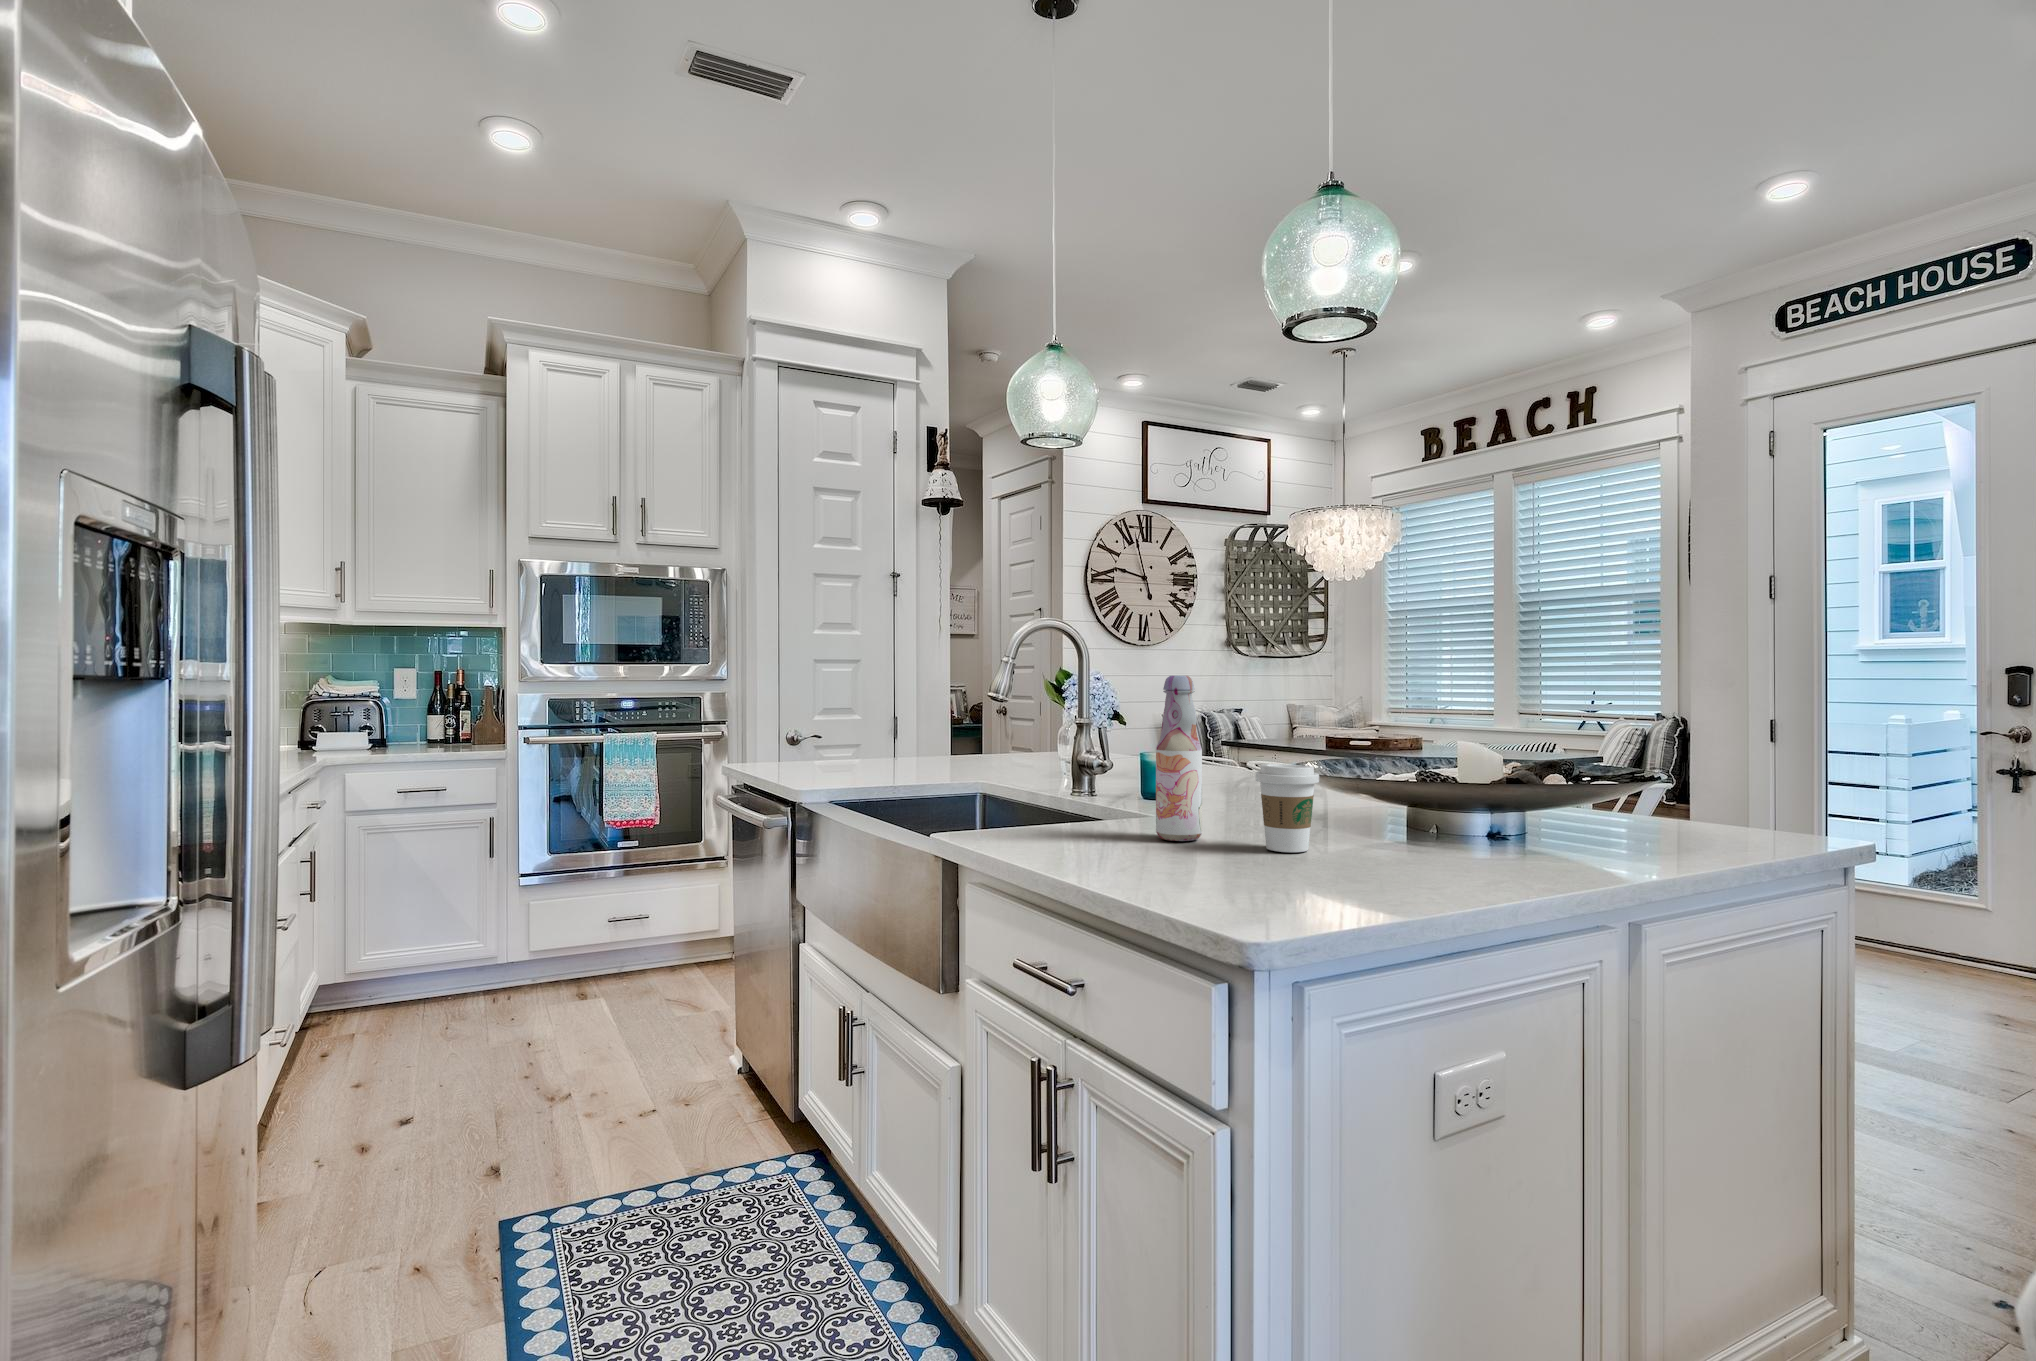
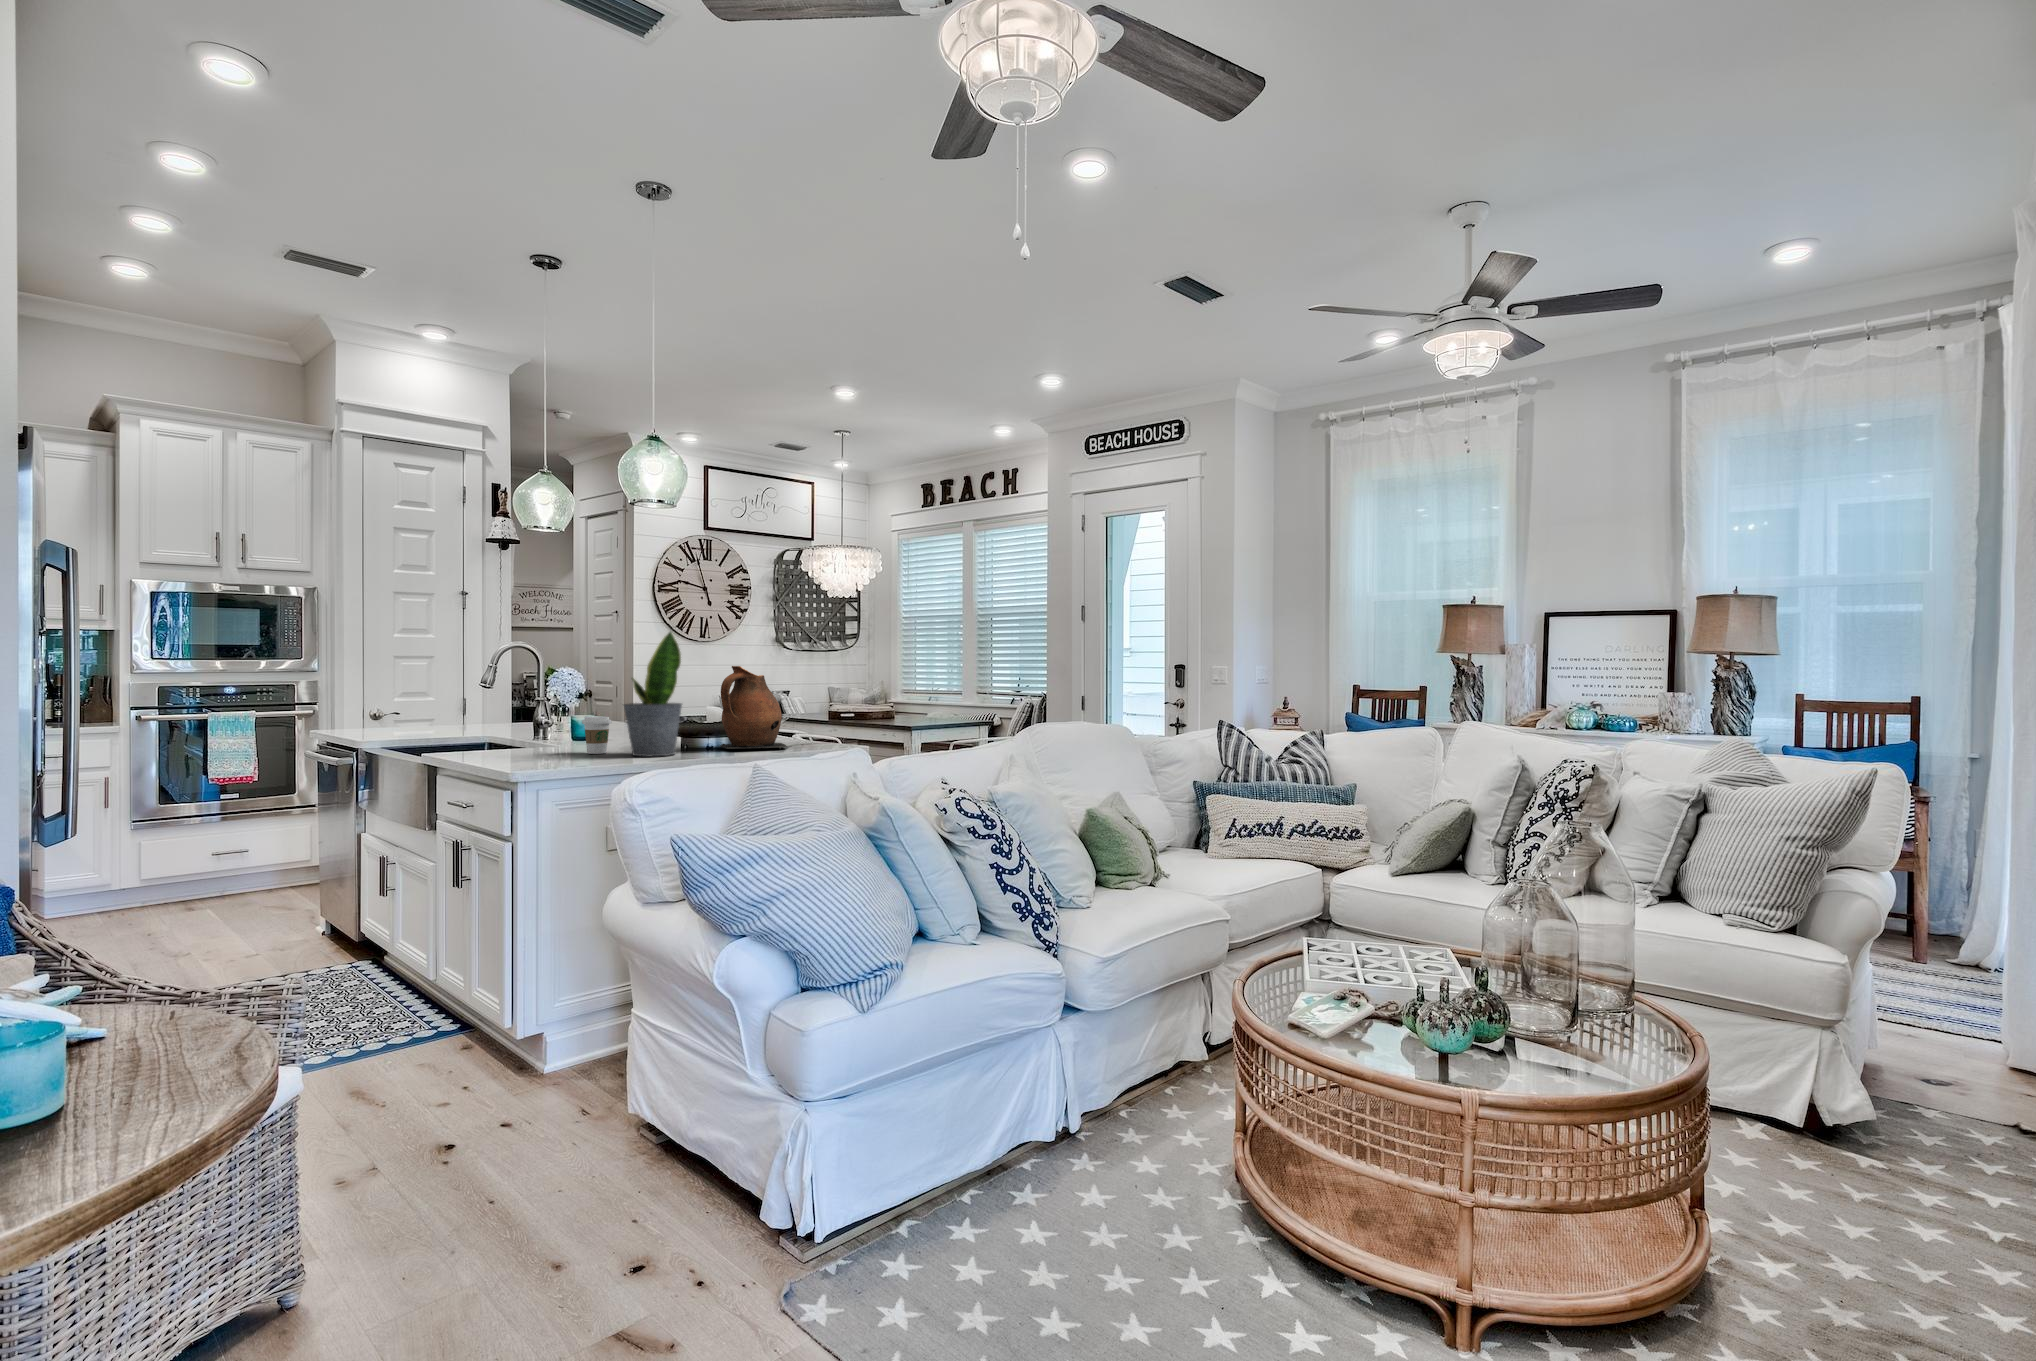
potted plant: none [1377,552,1533,875] -> present [624,632,682,757]
ceramic pitcher: none [1535,647,1756,857] -> present [720,666,788,749]
bottle: present [1156,676,1202,841] -> none [543,677,566,752]

